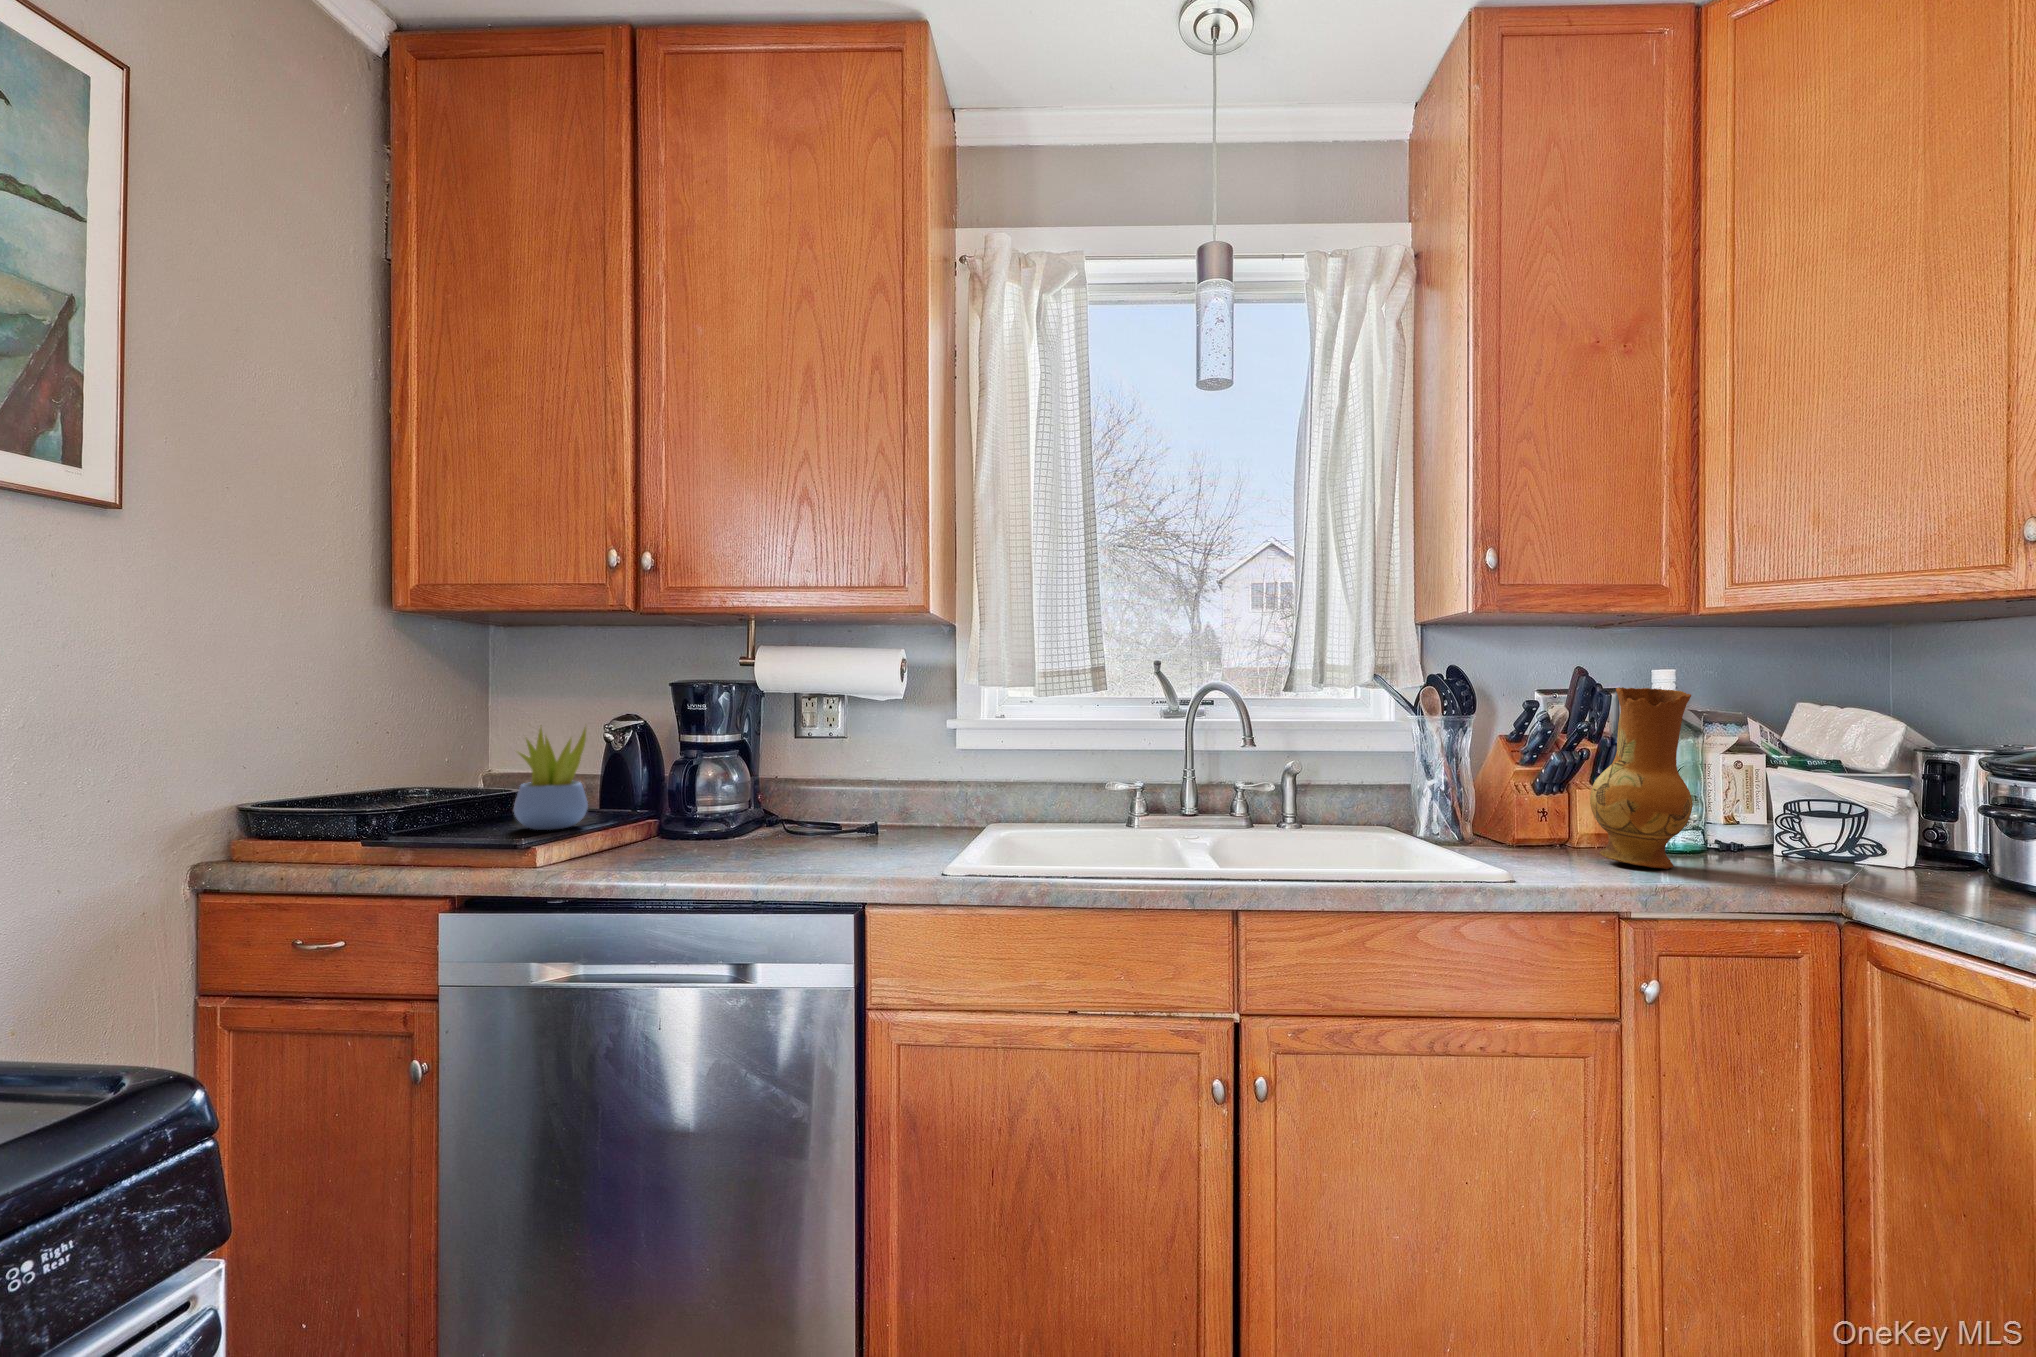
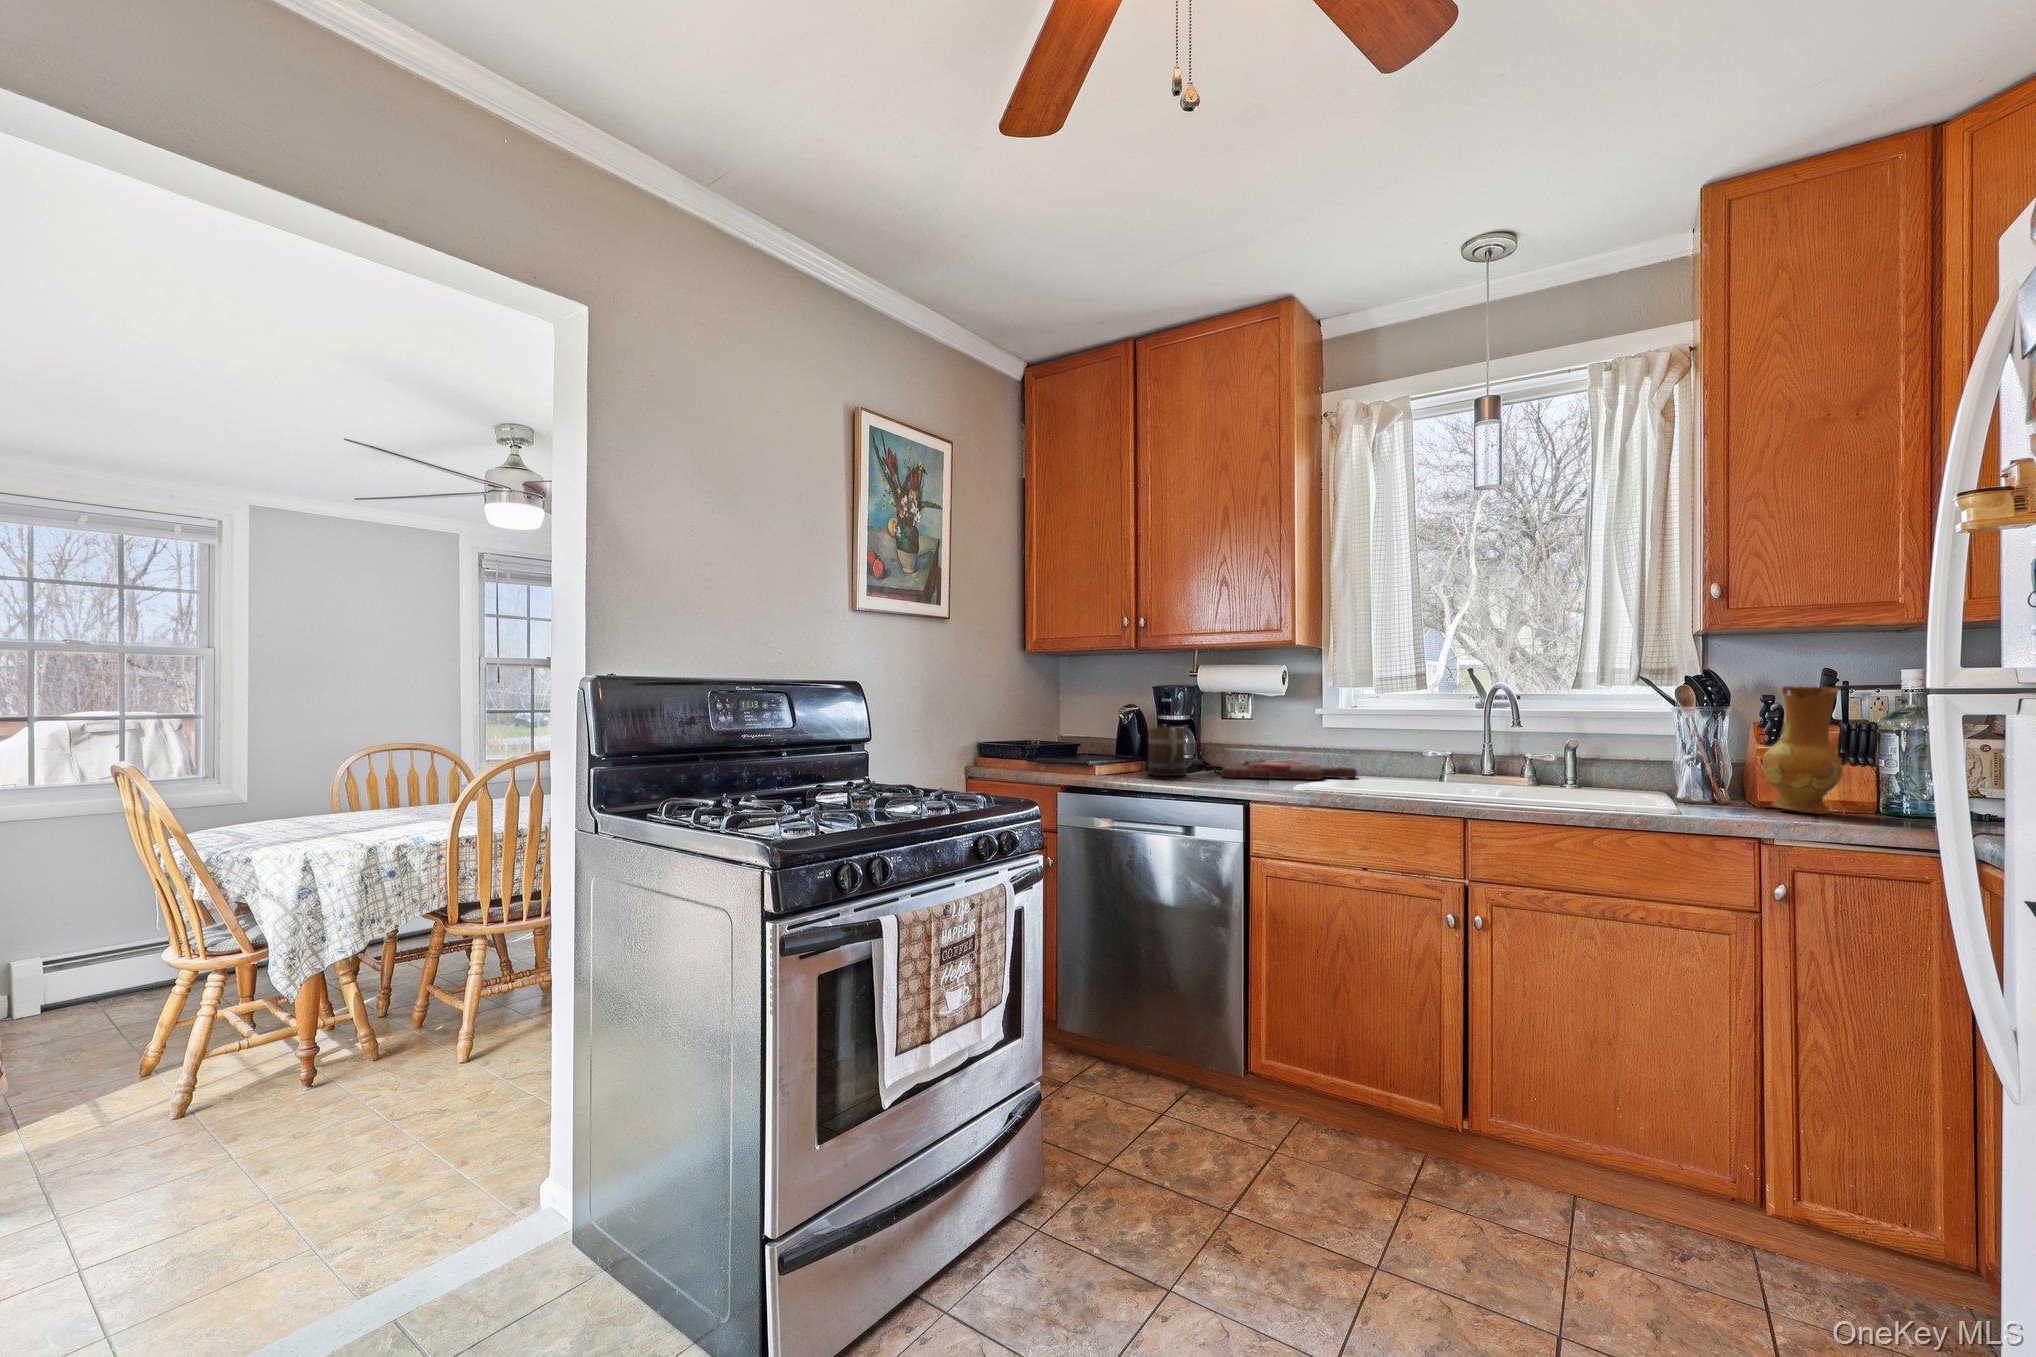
succulent plant: present [514,728,588,830] -> none [1070,709,1107,766]
mug: none [666,757,738,849] -> present [1148,727,1186,776]
cutting board: none [802,803,1017,844] -> present [1221,760,1357,780]

